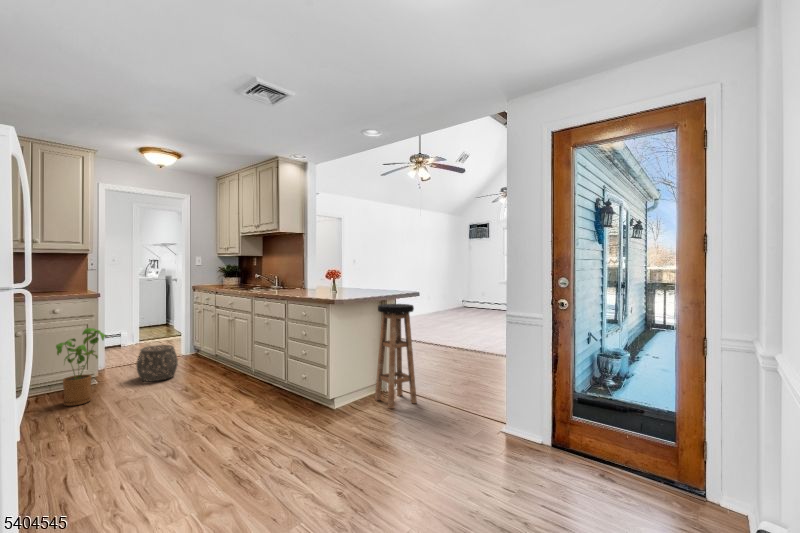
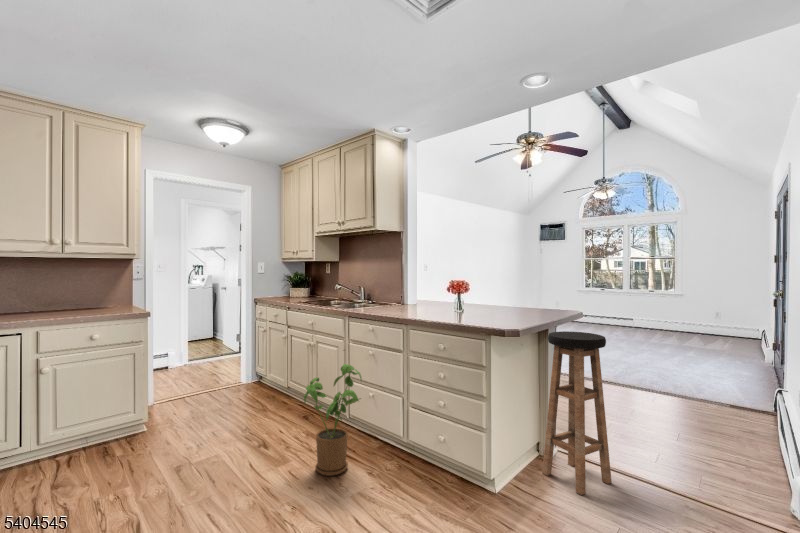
house plant: present [56,328,107,406] -> present [304,364,362,476]
woven basket: present [137,345,178,382] -> none [195,379,248,431]

